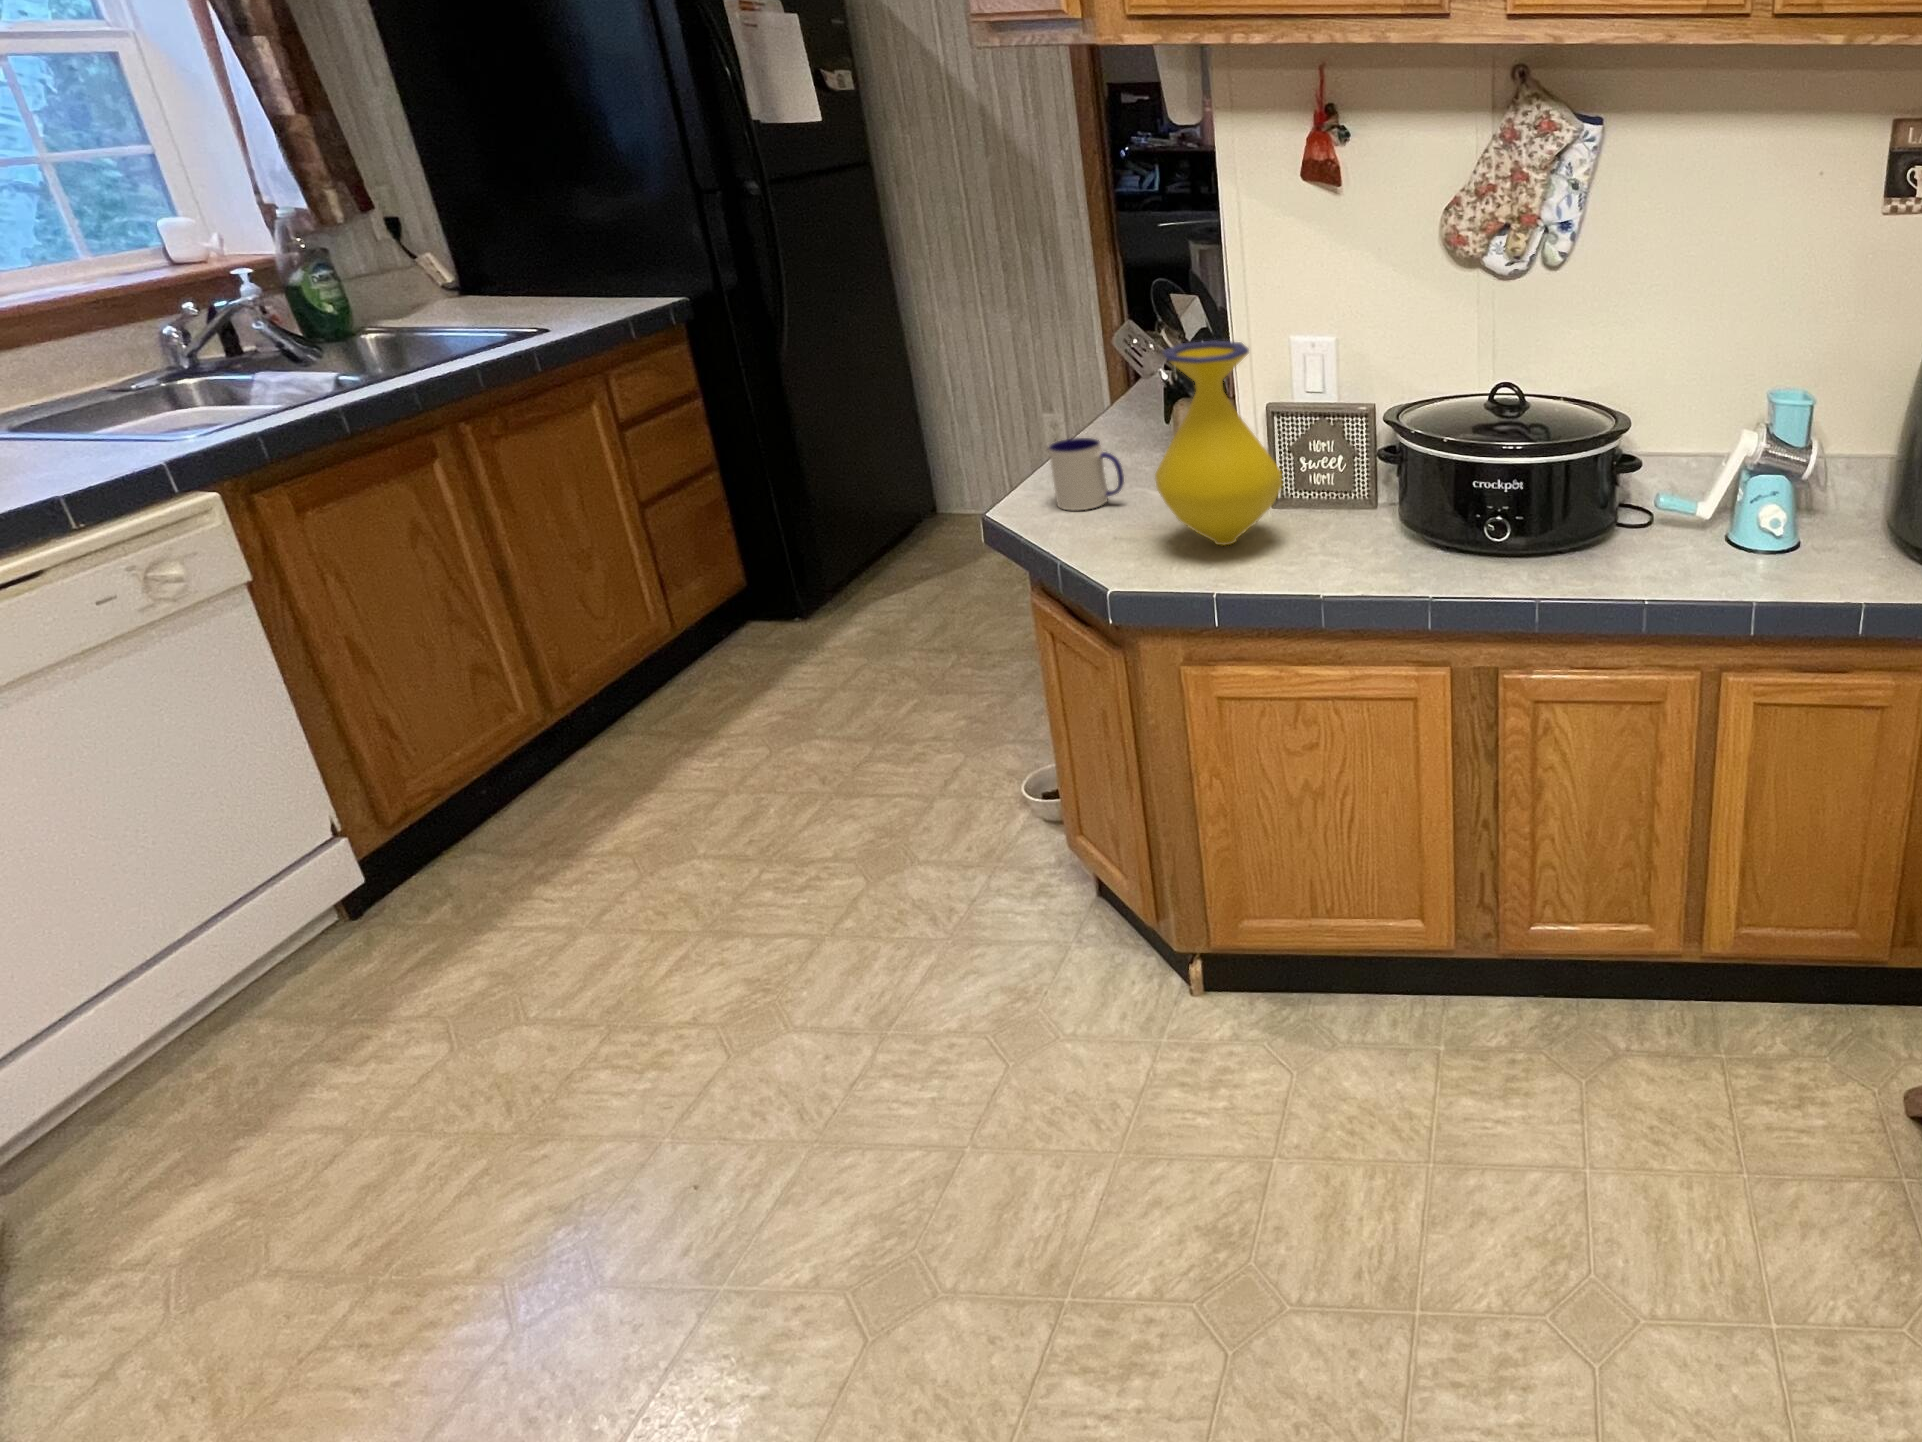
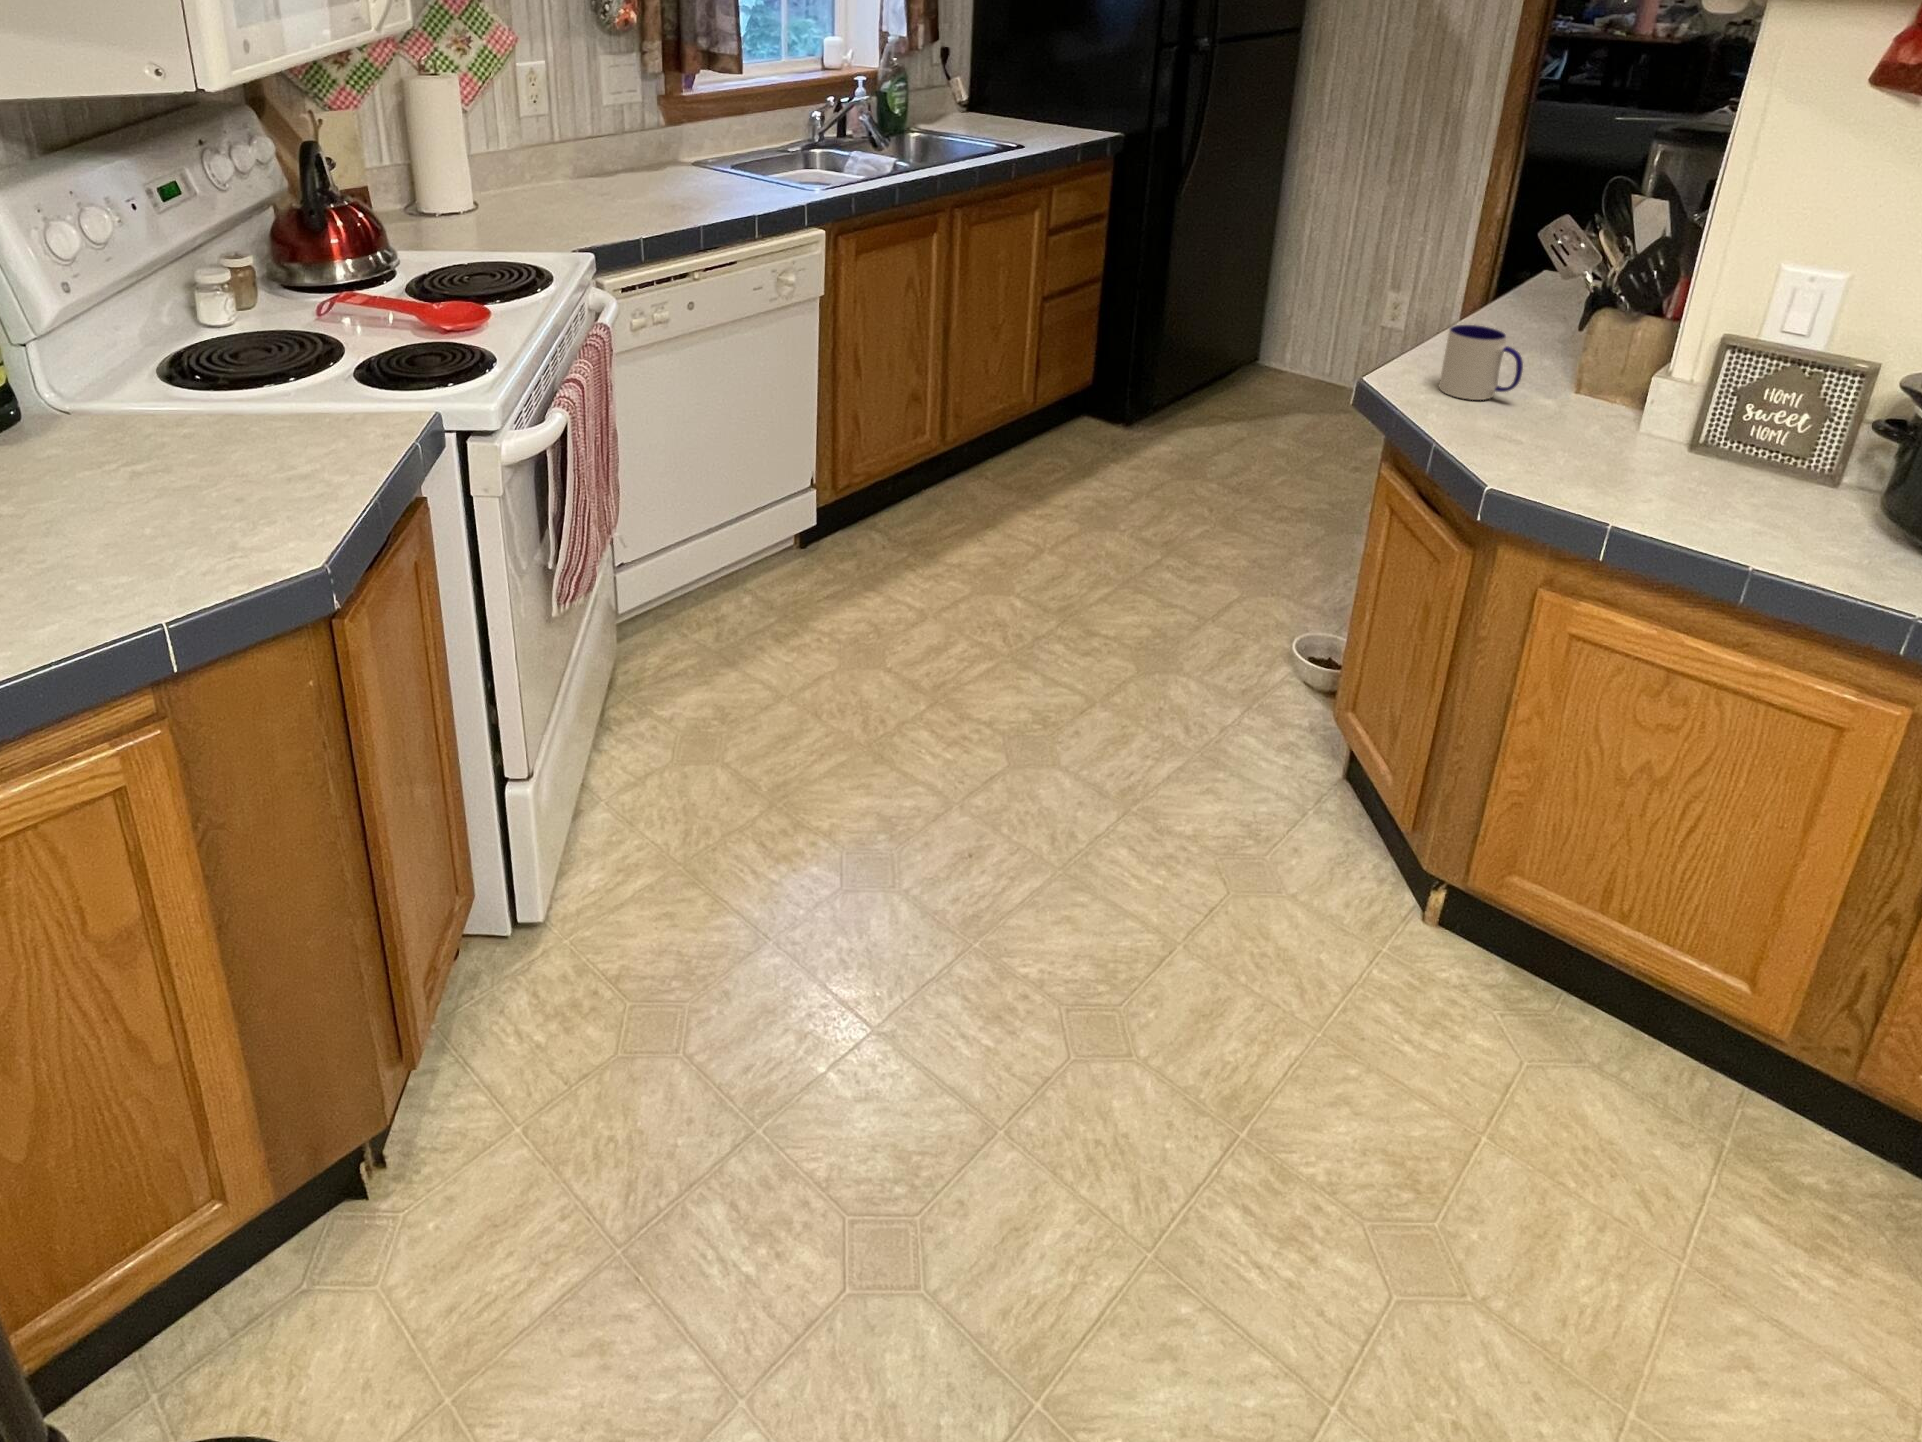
vase: present [1155,340,1283,545] -> none [1569,253,1746,480]

